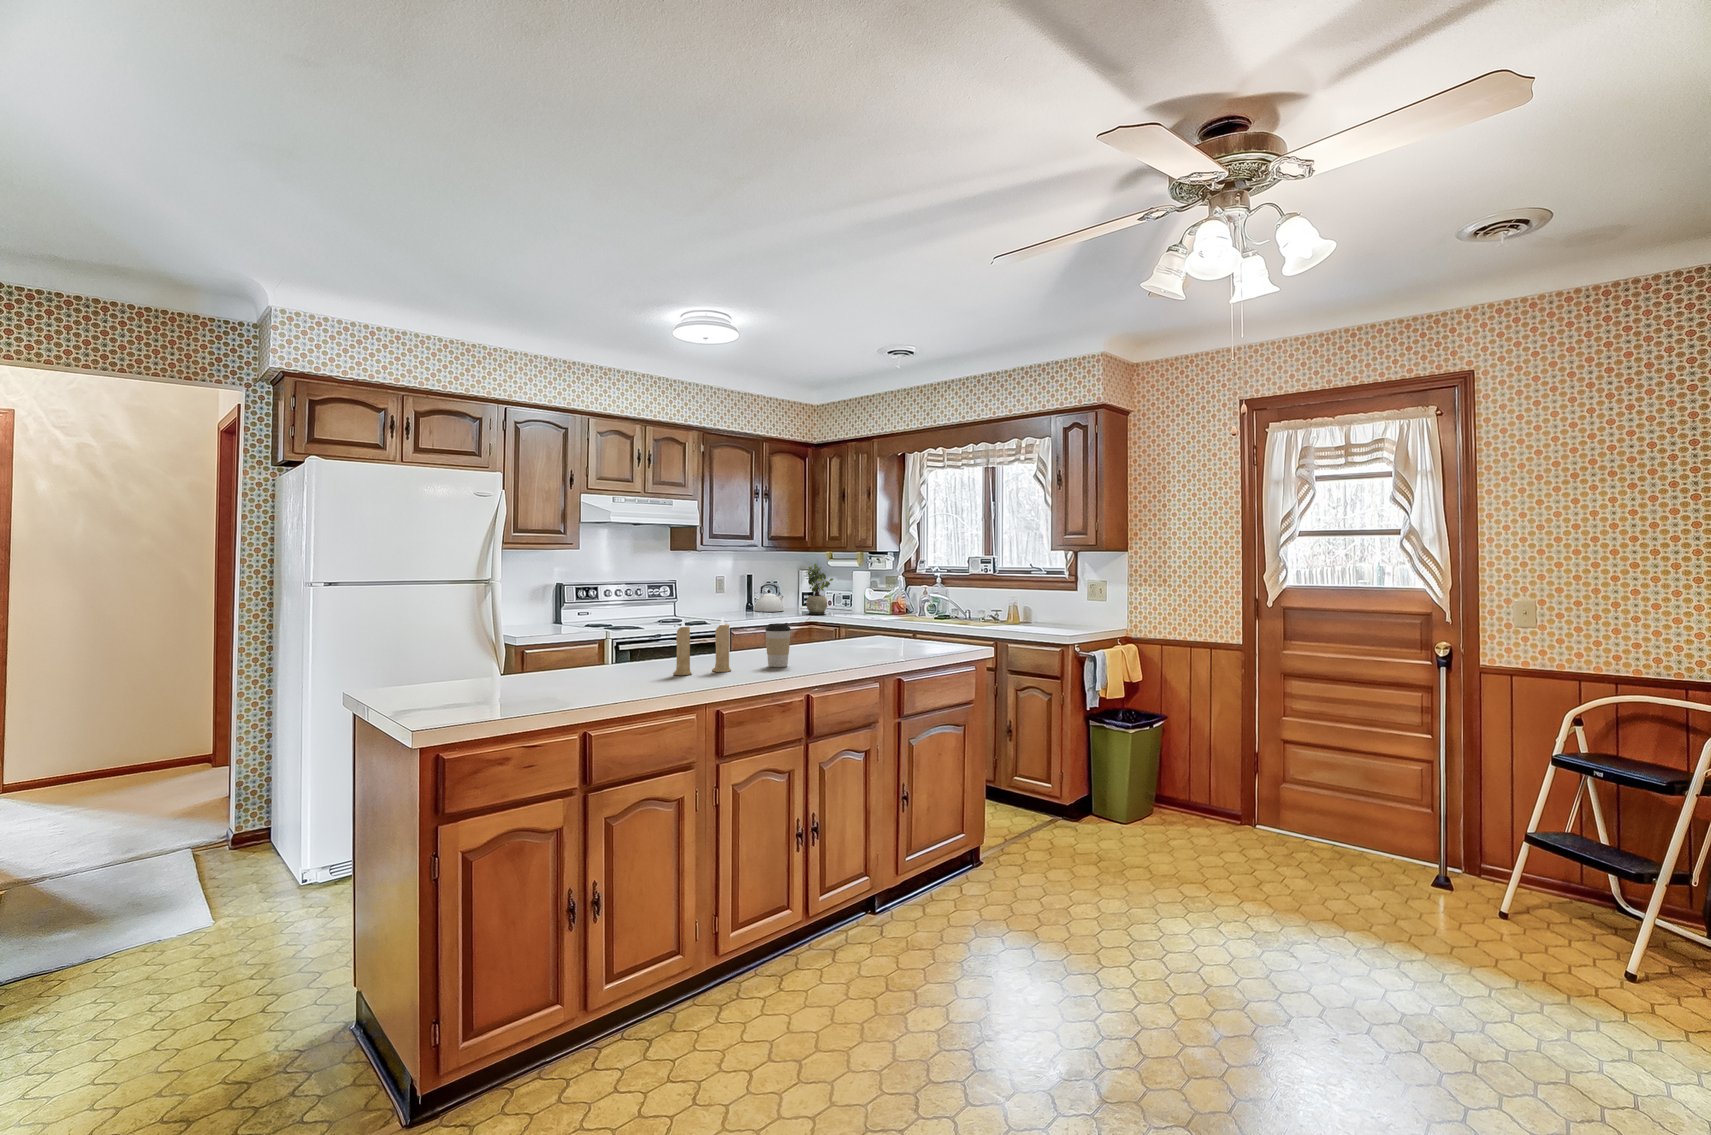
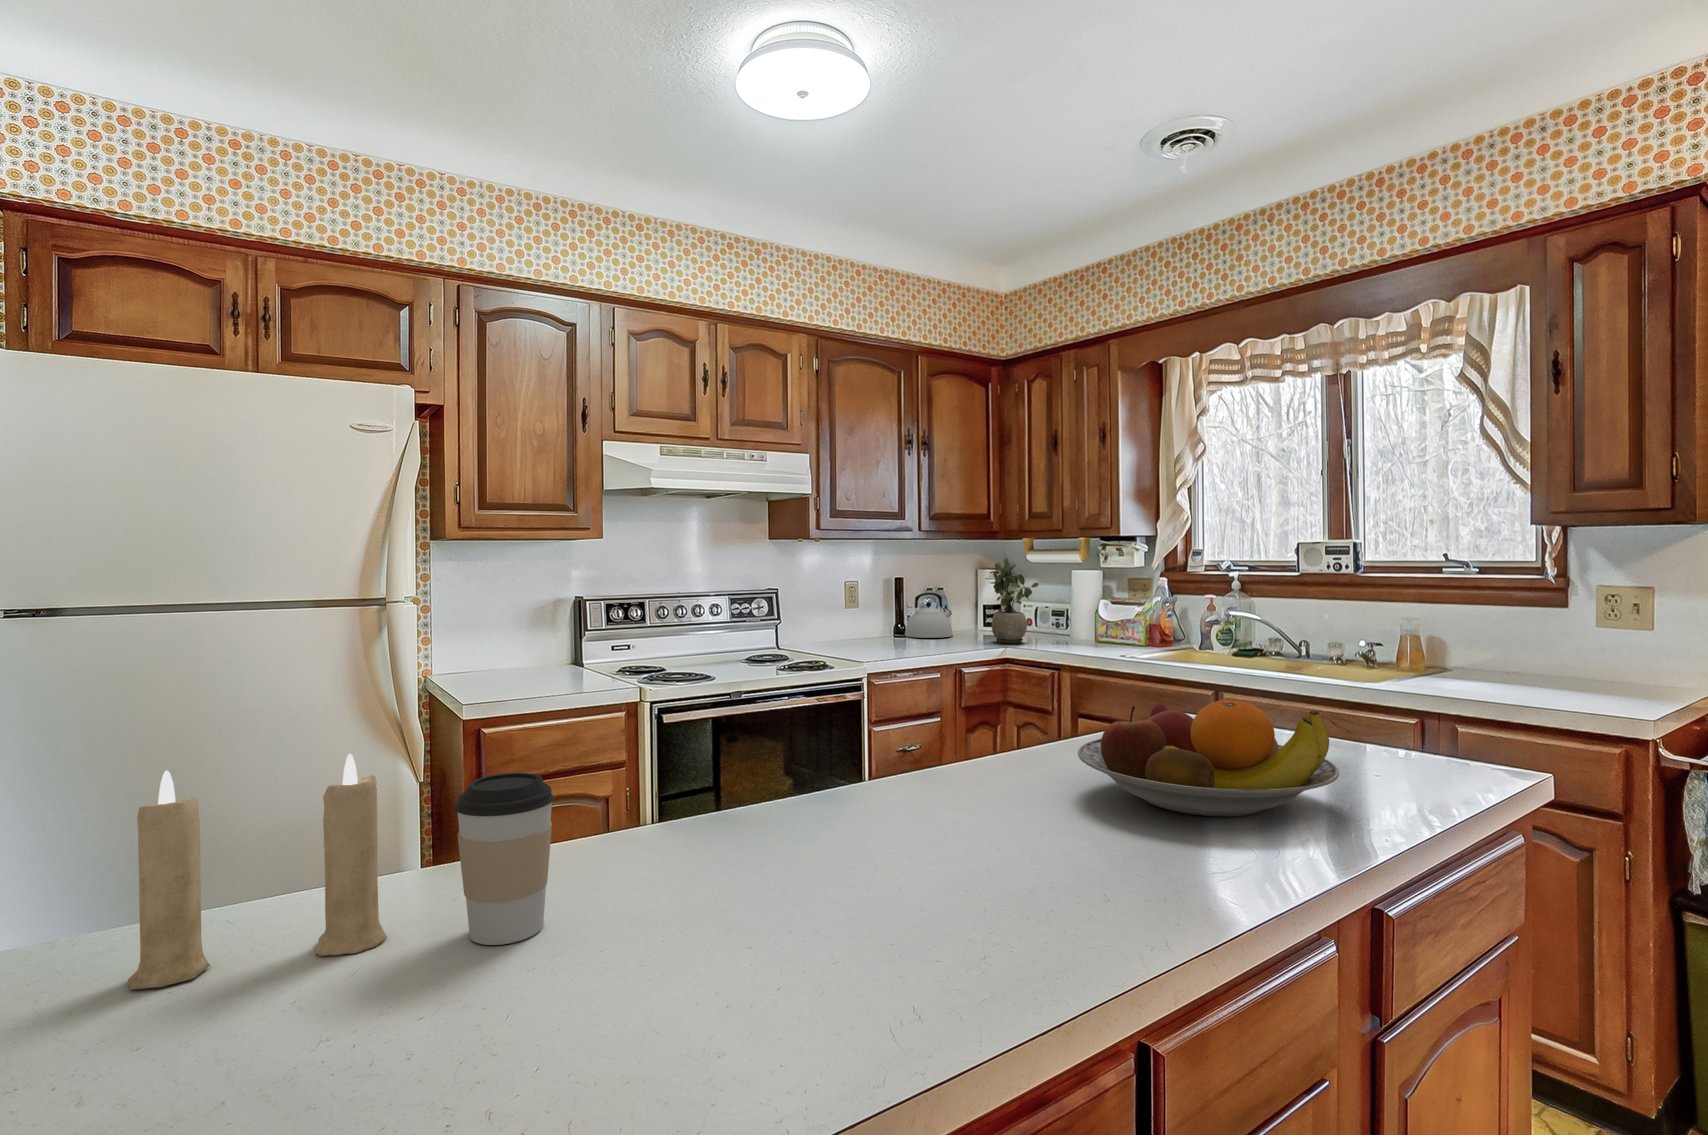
fruit bowl: none [816,616,903,655] -> present [1078,700,1339,817]
candle: present [673,617,731,675] -> present [128,754,387,989]
coffee cup: present [765,623,791,667] -> present [455,773,554,945]

